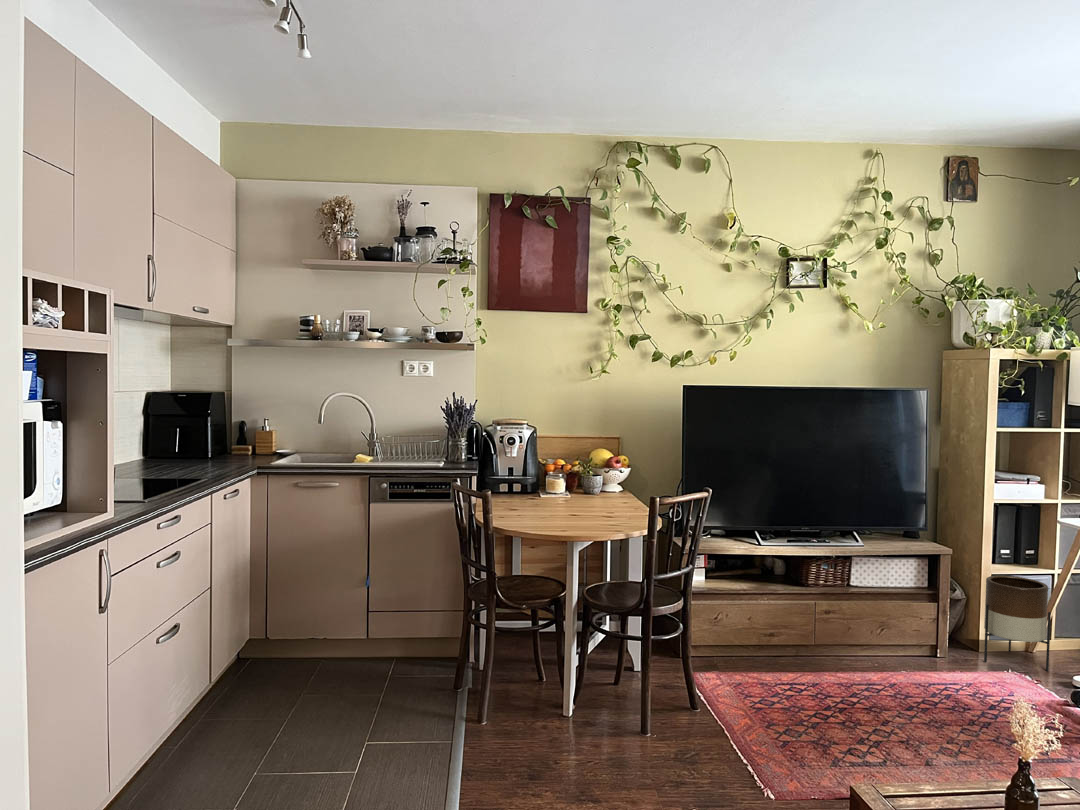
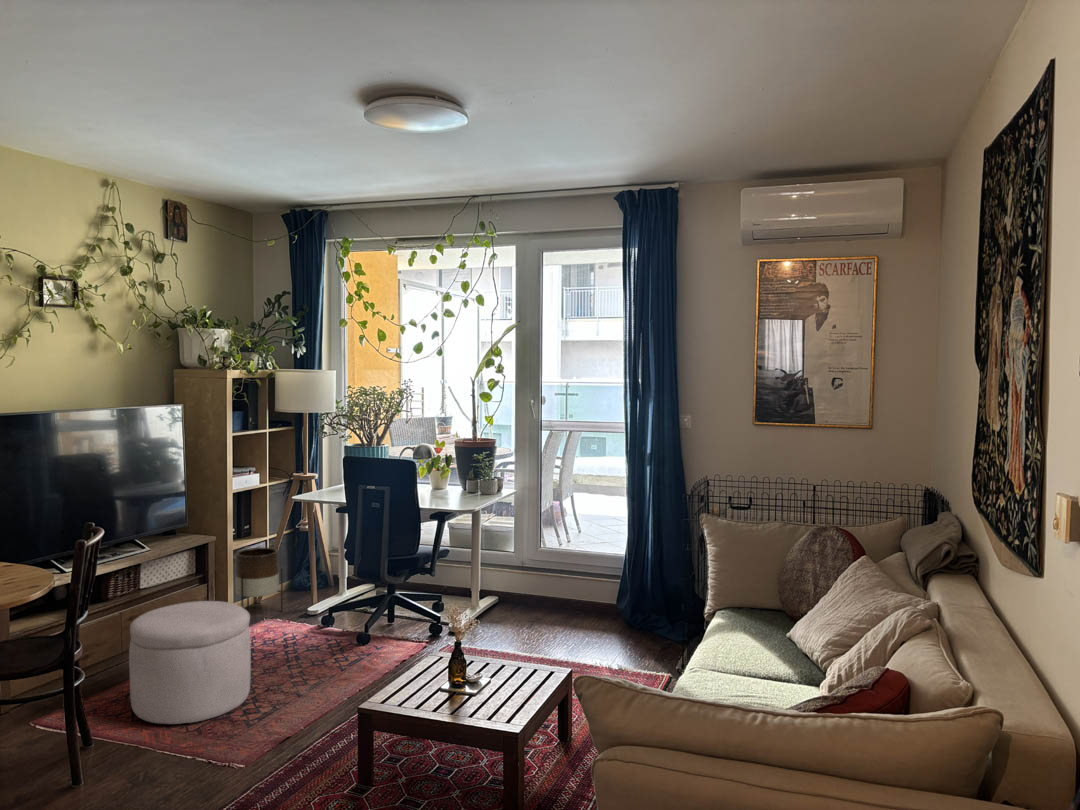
ottoman: none [757,601,895,746] -> present [129,601,251,724]

